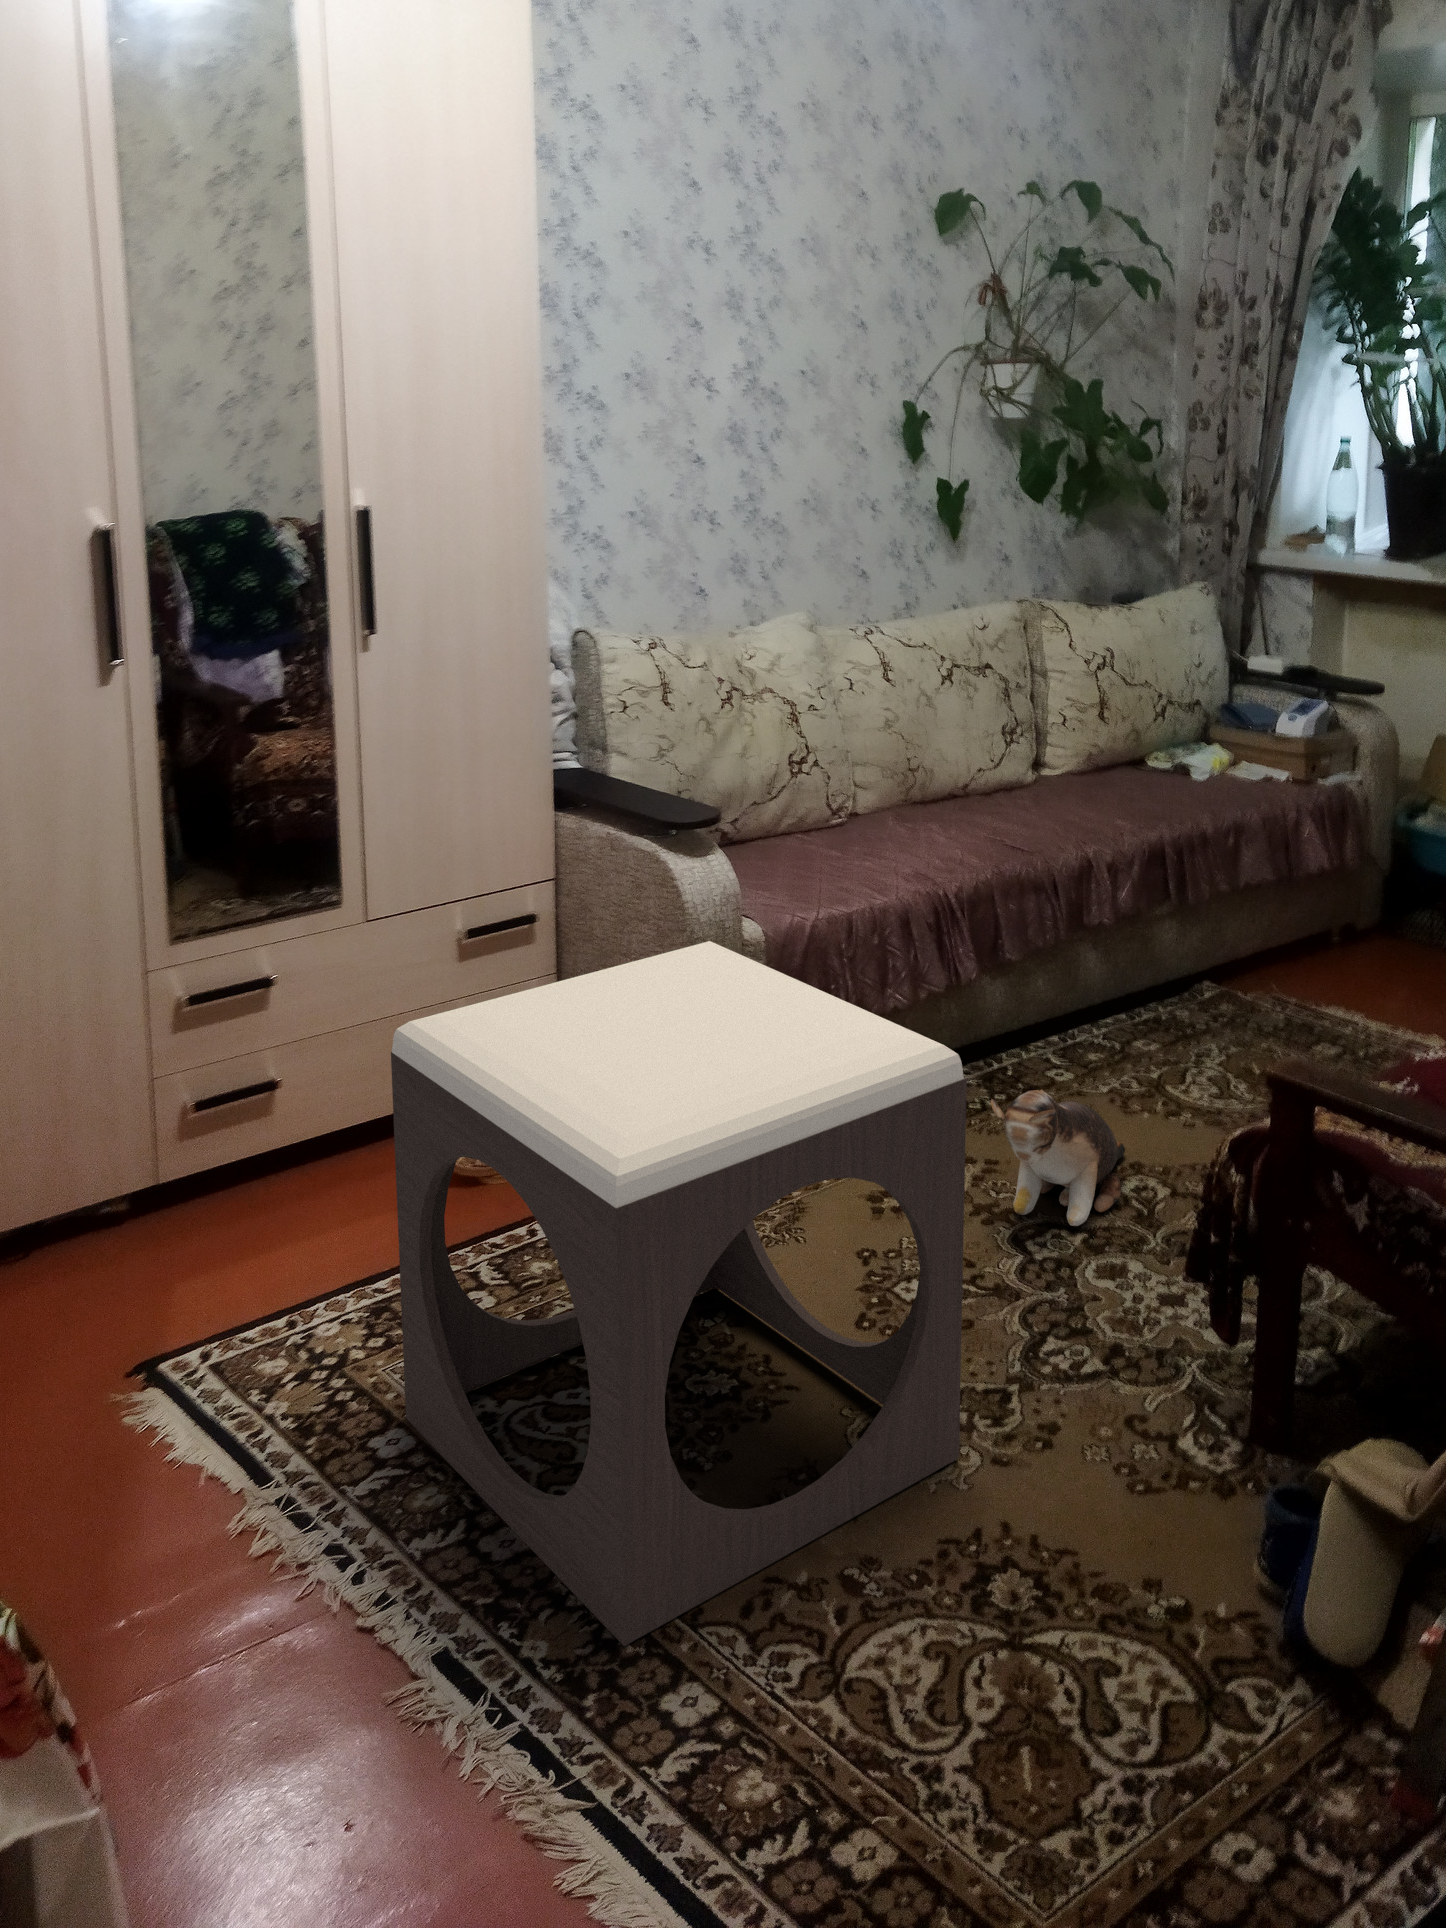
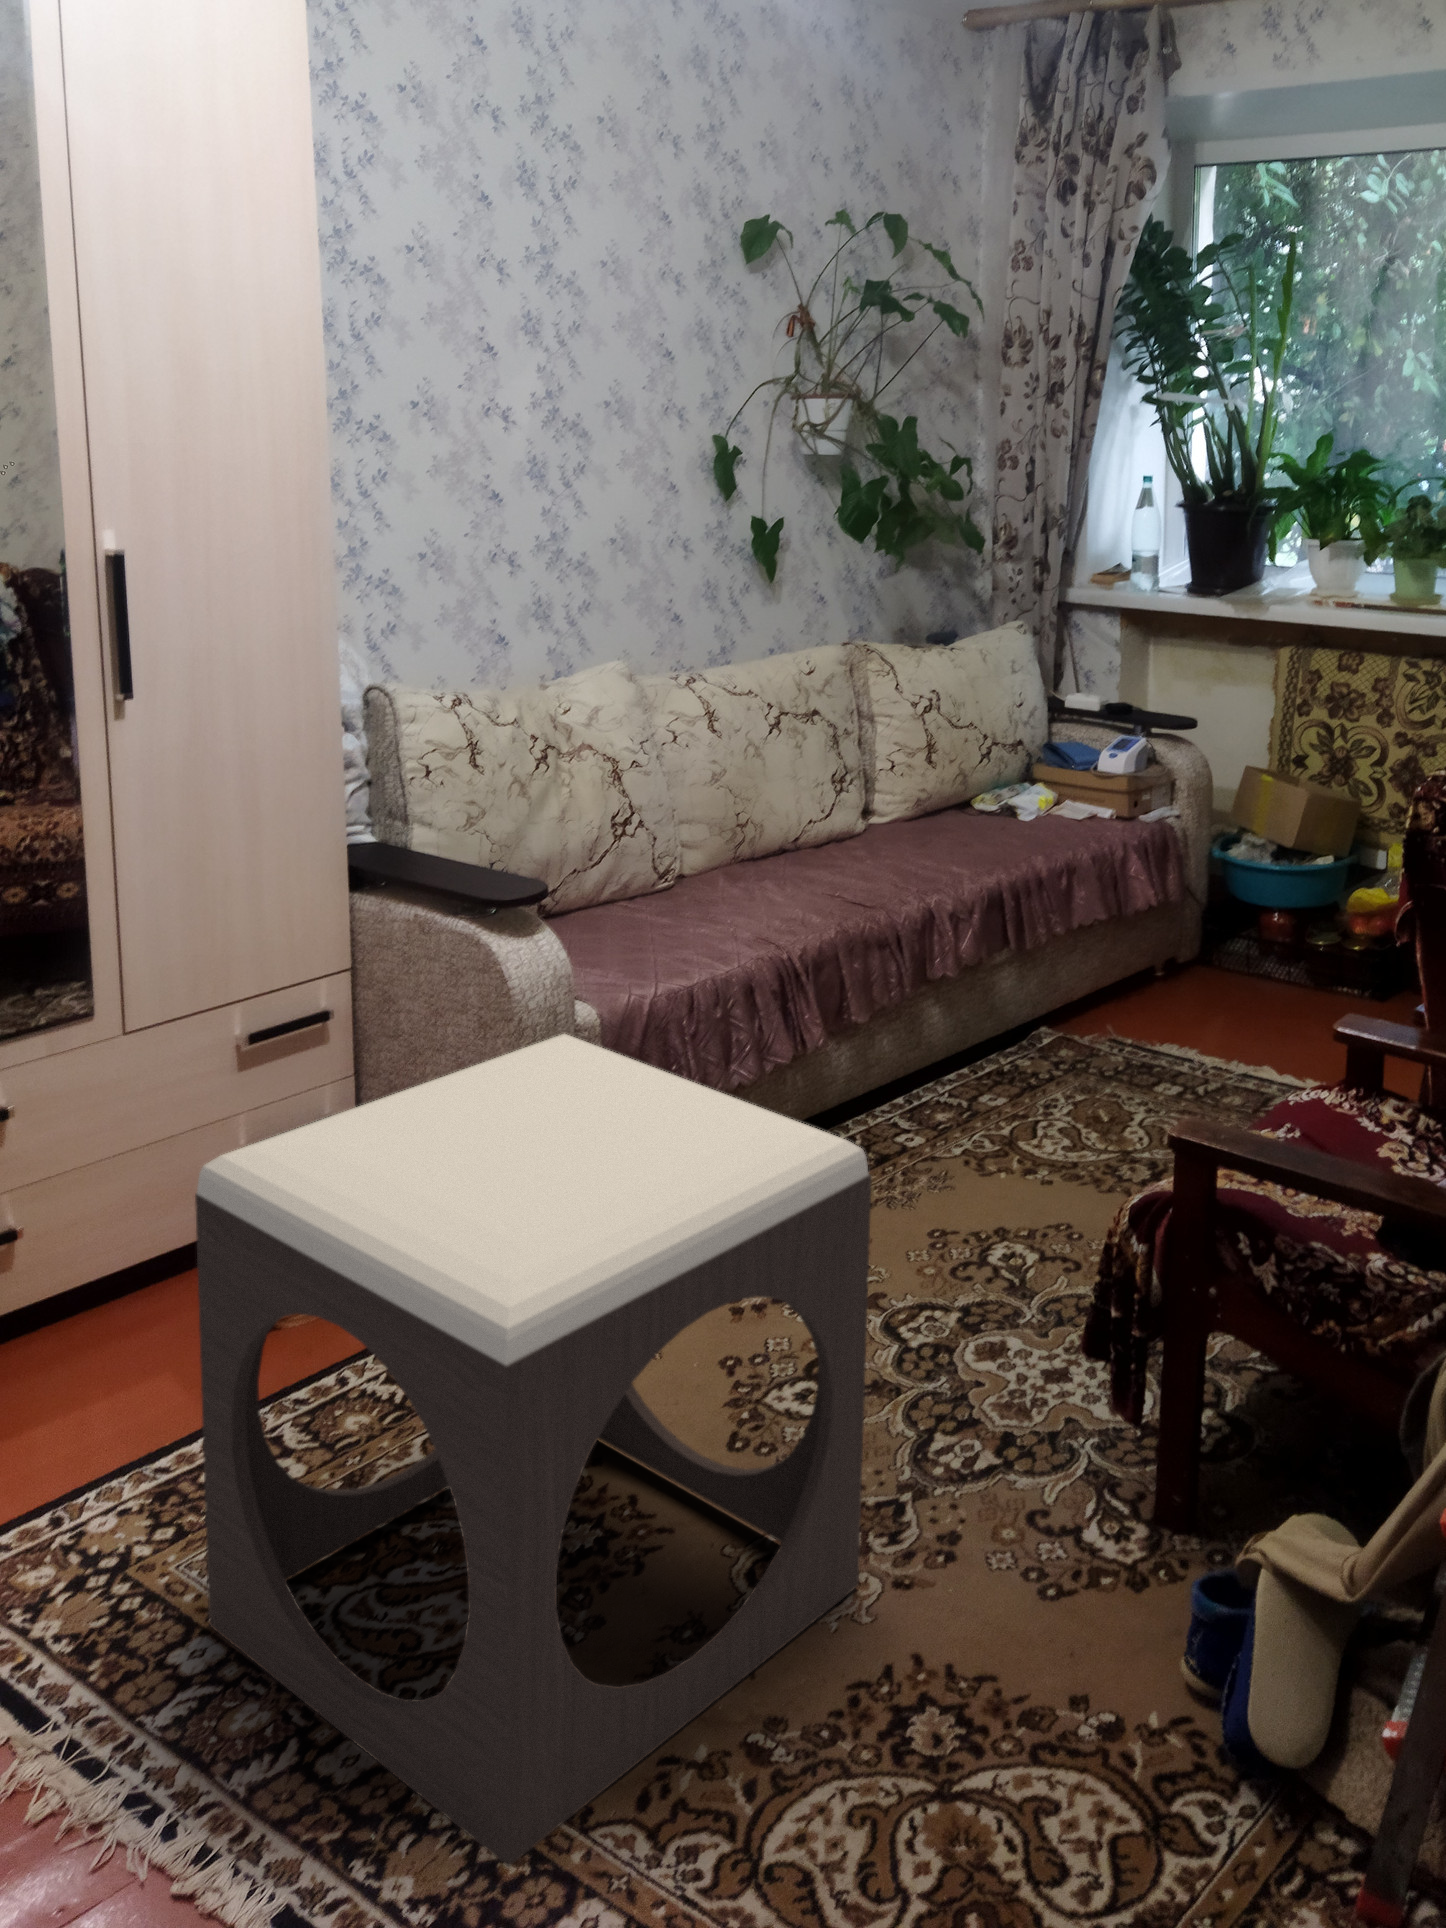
plush toy: present [991,1089,1125,1226] -> none [862,1167,992,1310]

